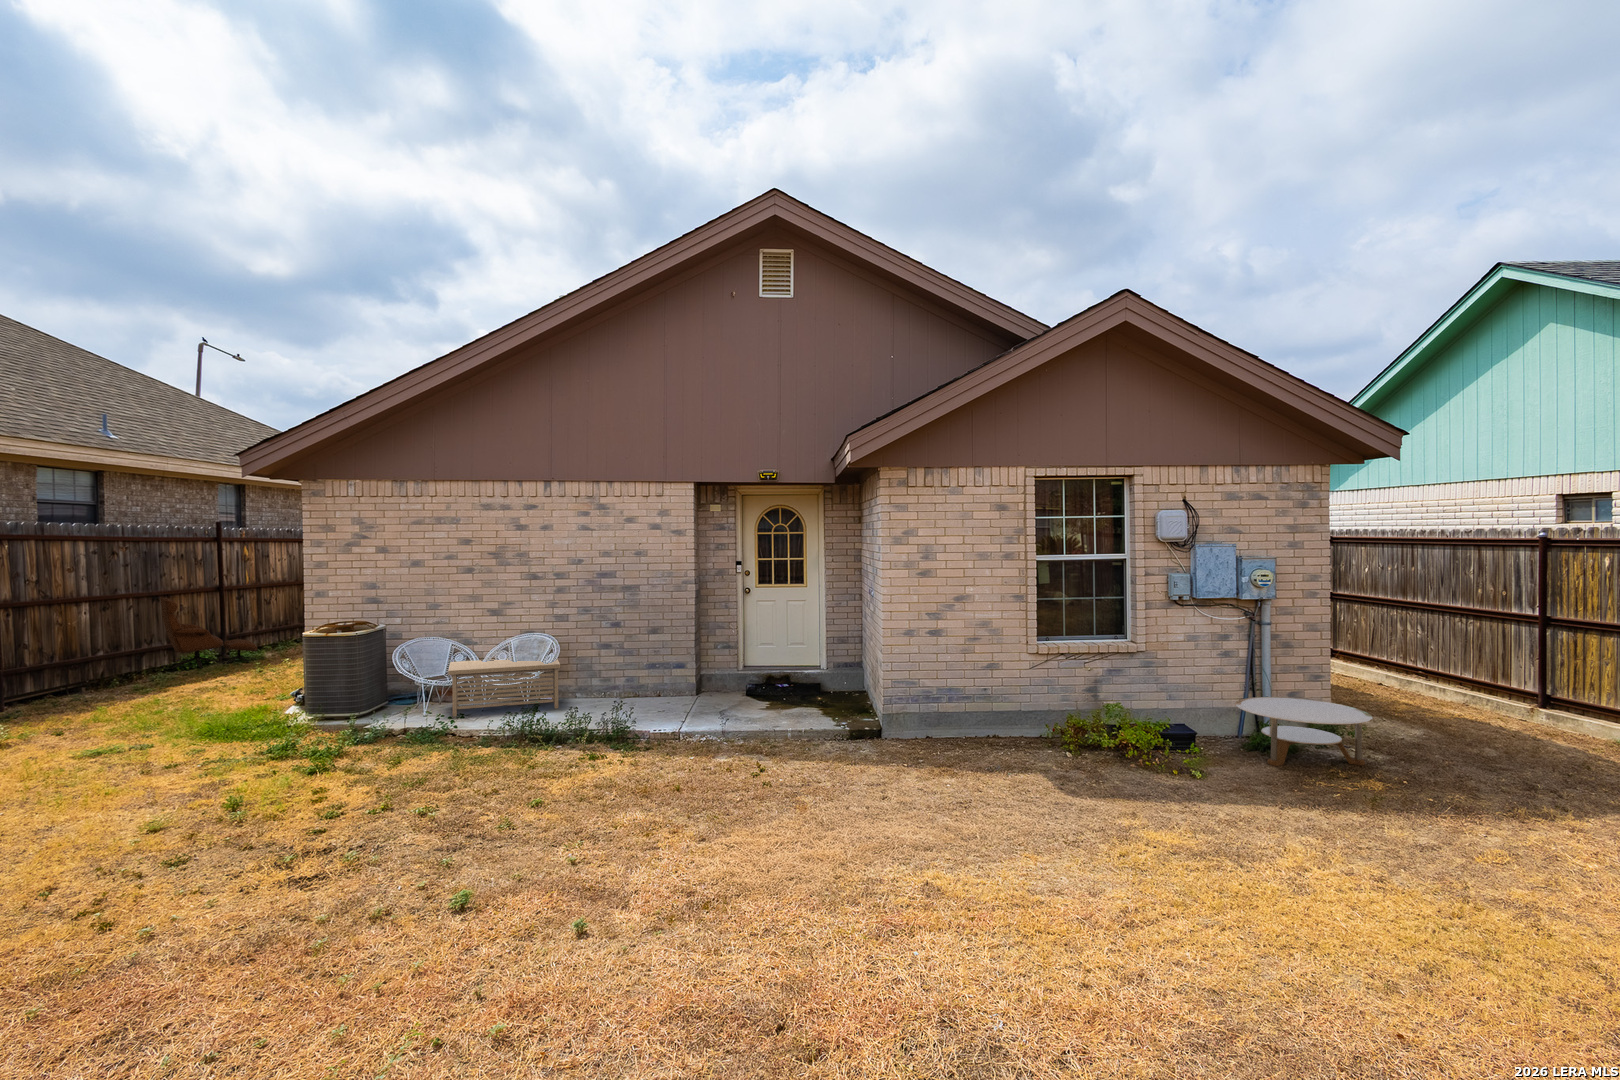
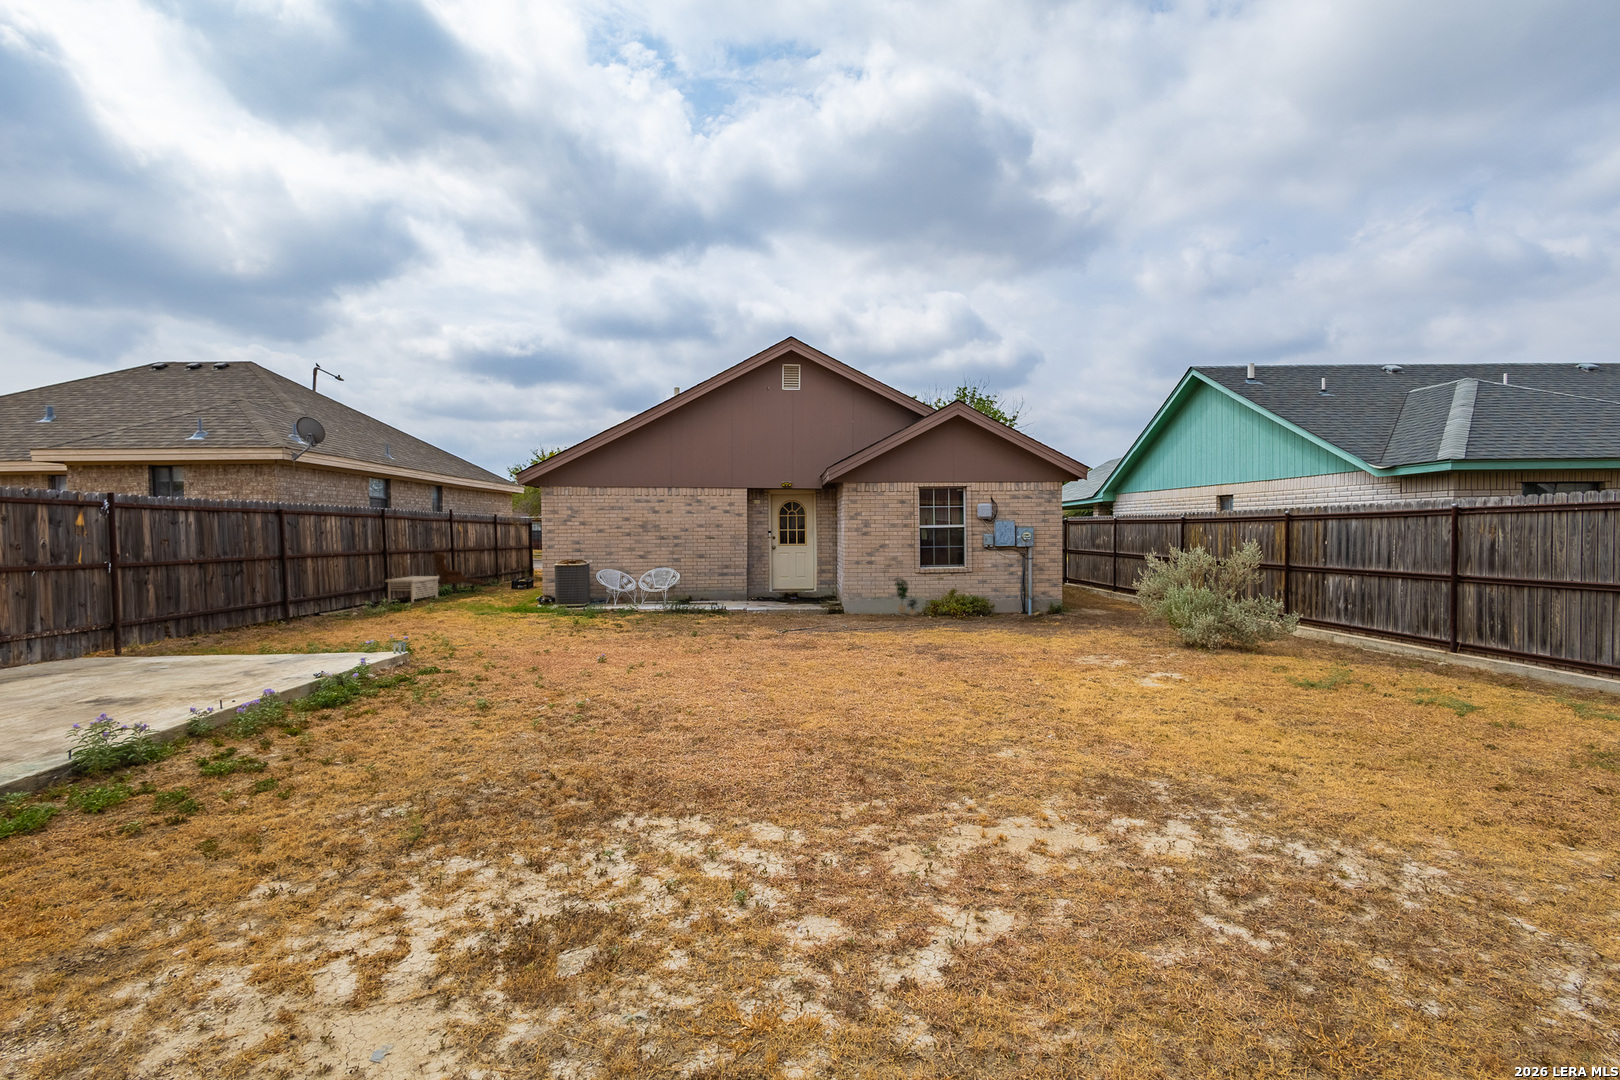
storage bench: present [448,659,560,717] -> present [386,576,439,602]
potted plant: none [984,664,1045,750] -> present [895,580,918,616]
round table: present [1235,697,1372,766] -> none [1009,593,1066,619]

